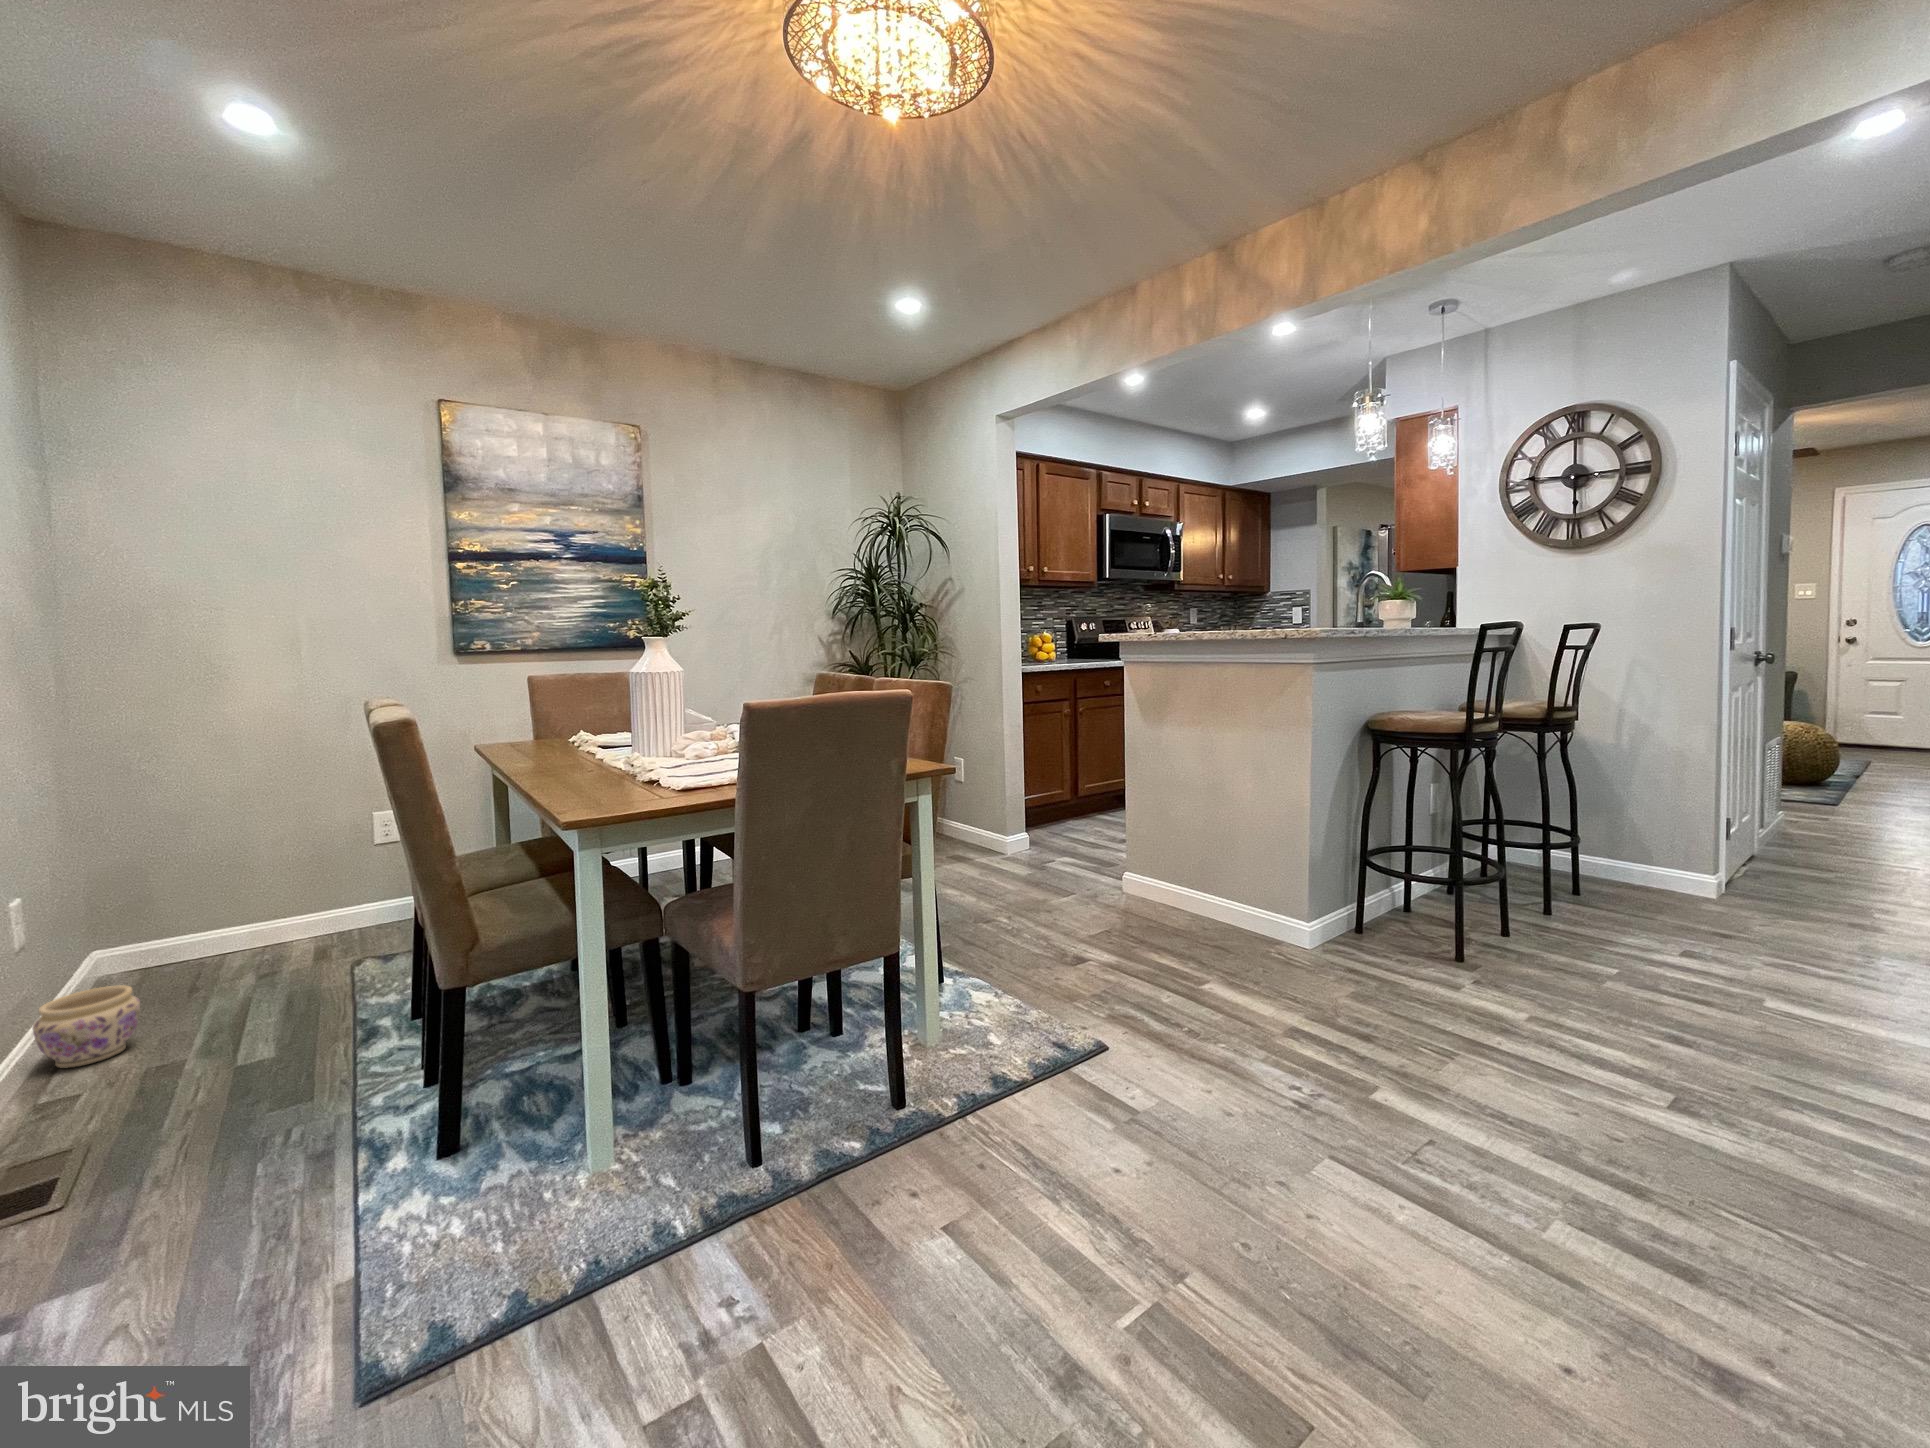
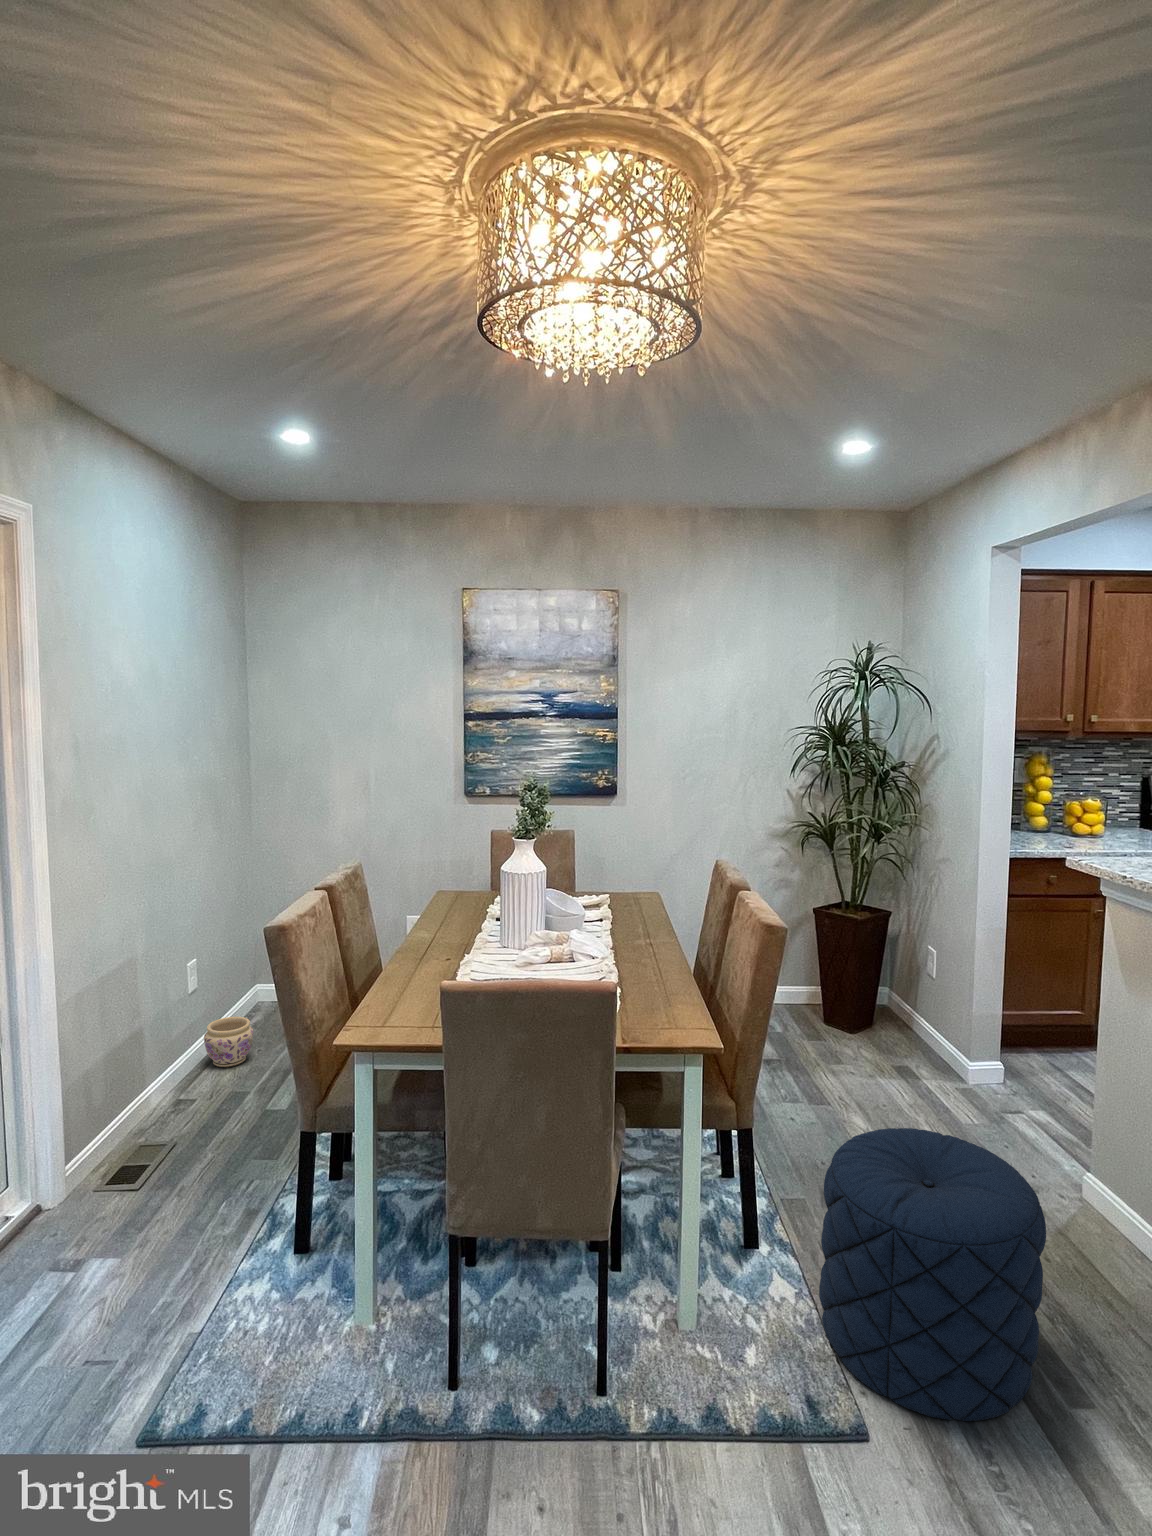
pouf: none [1015,833,1176,1024] -> present [819,1128,1046,1421]

